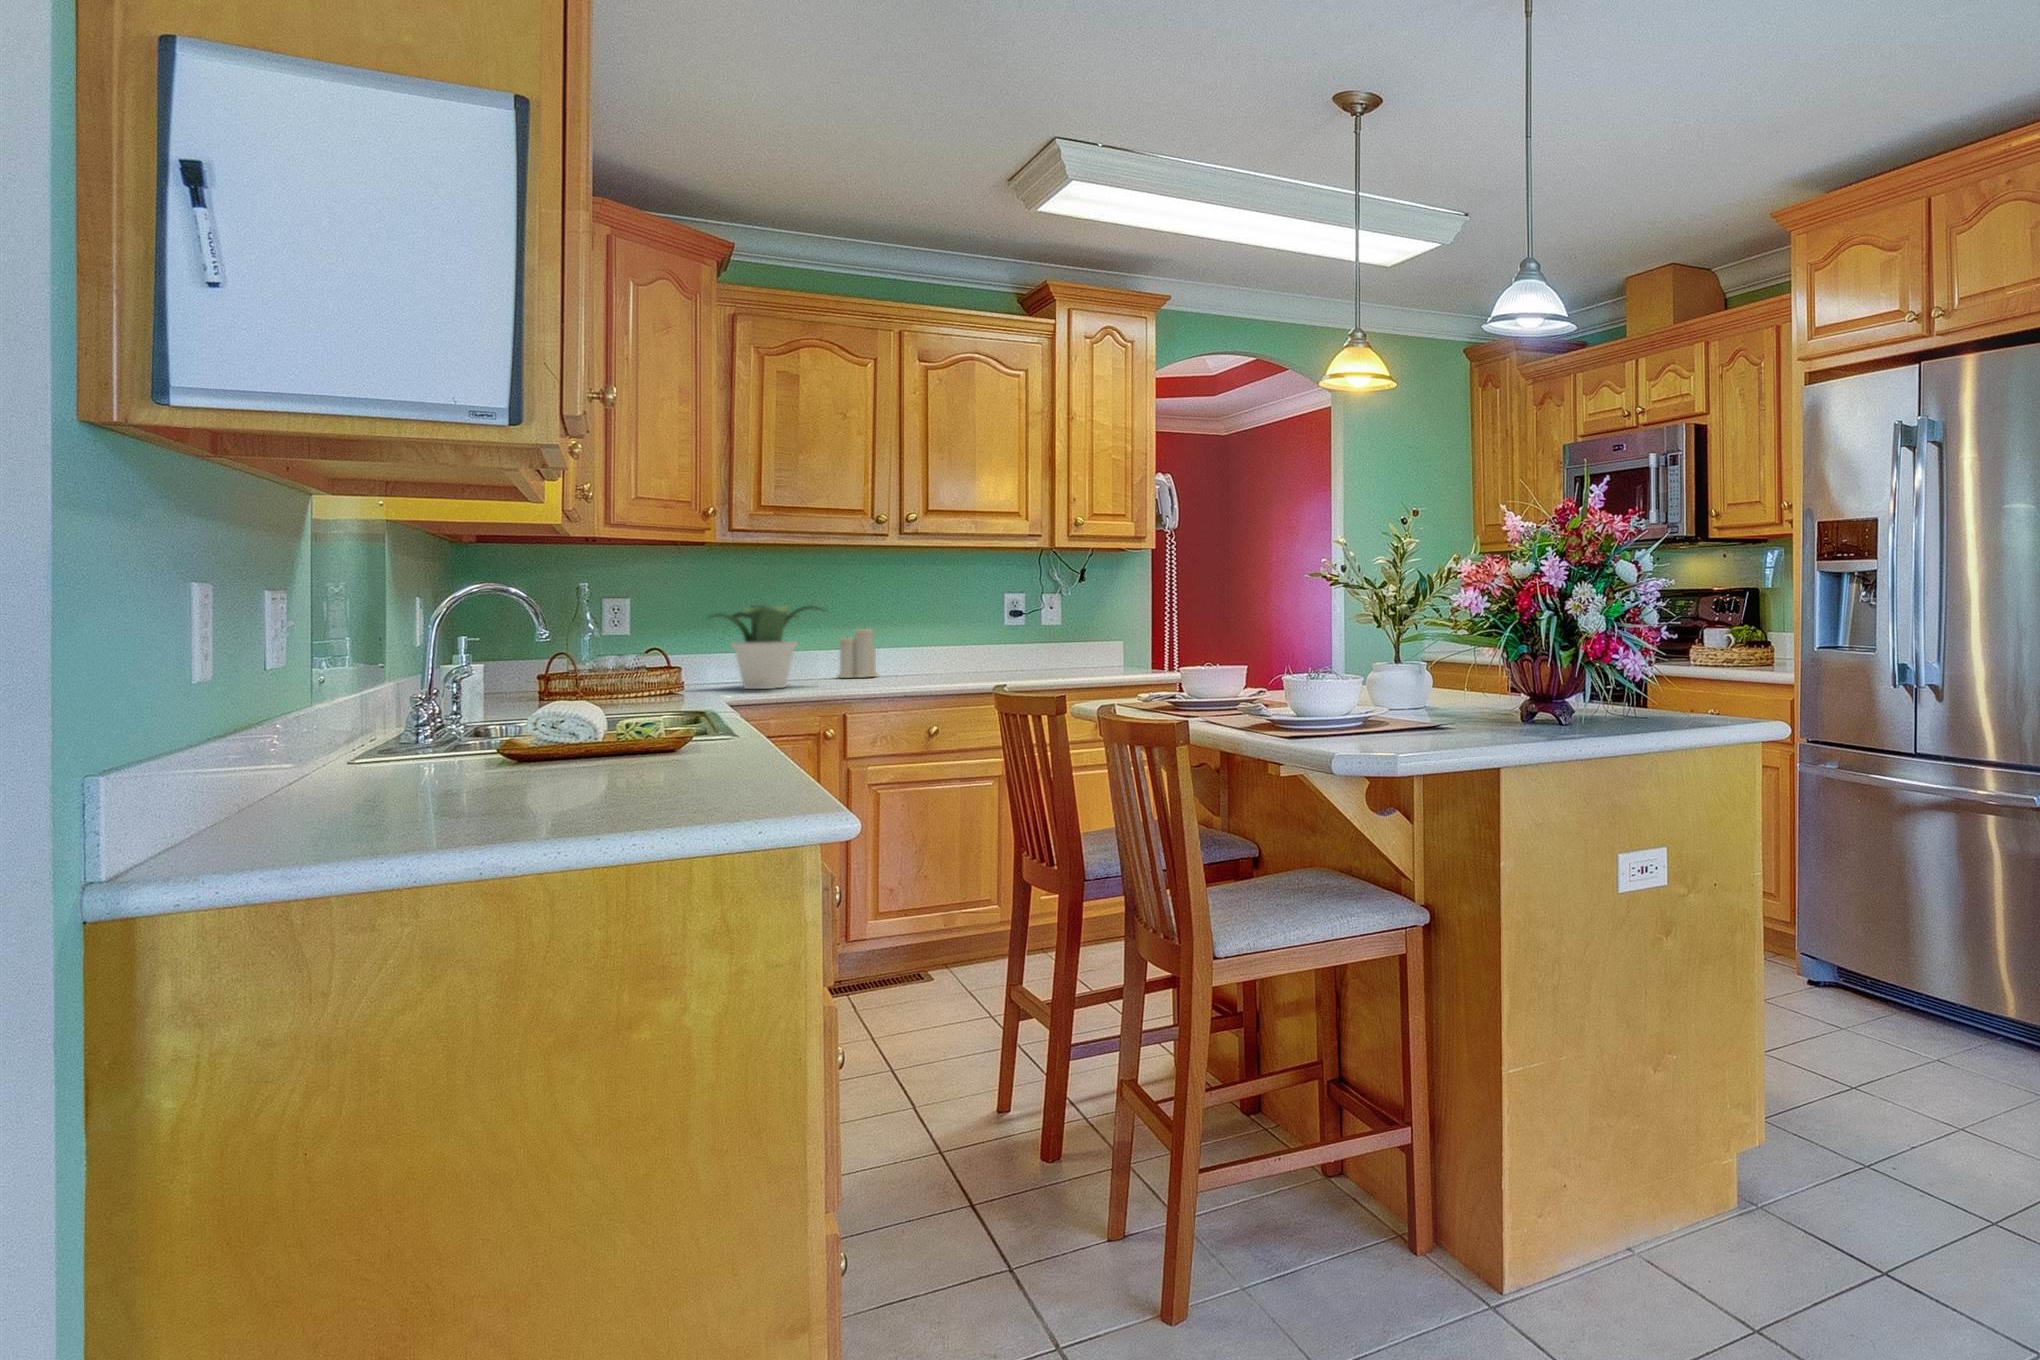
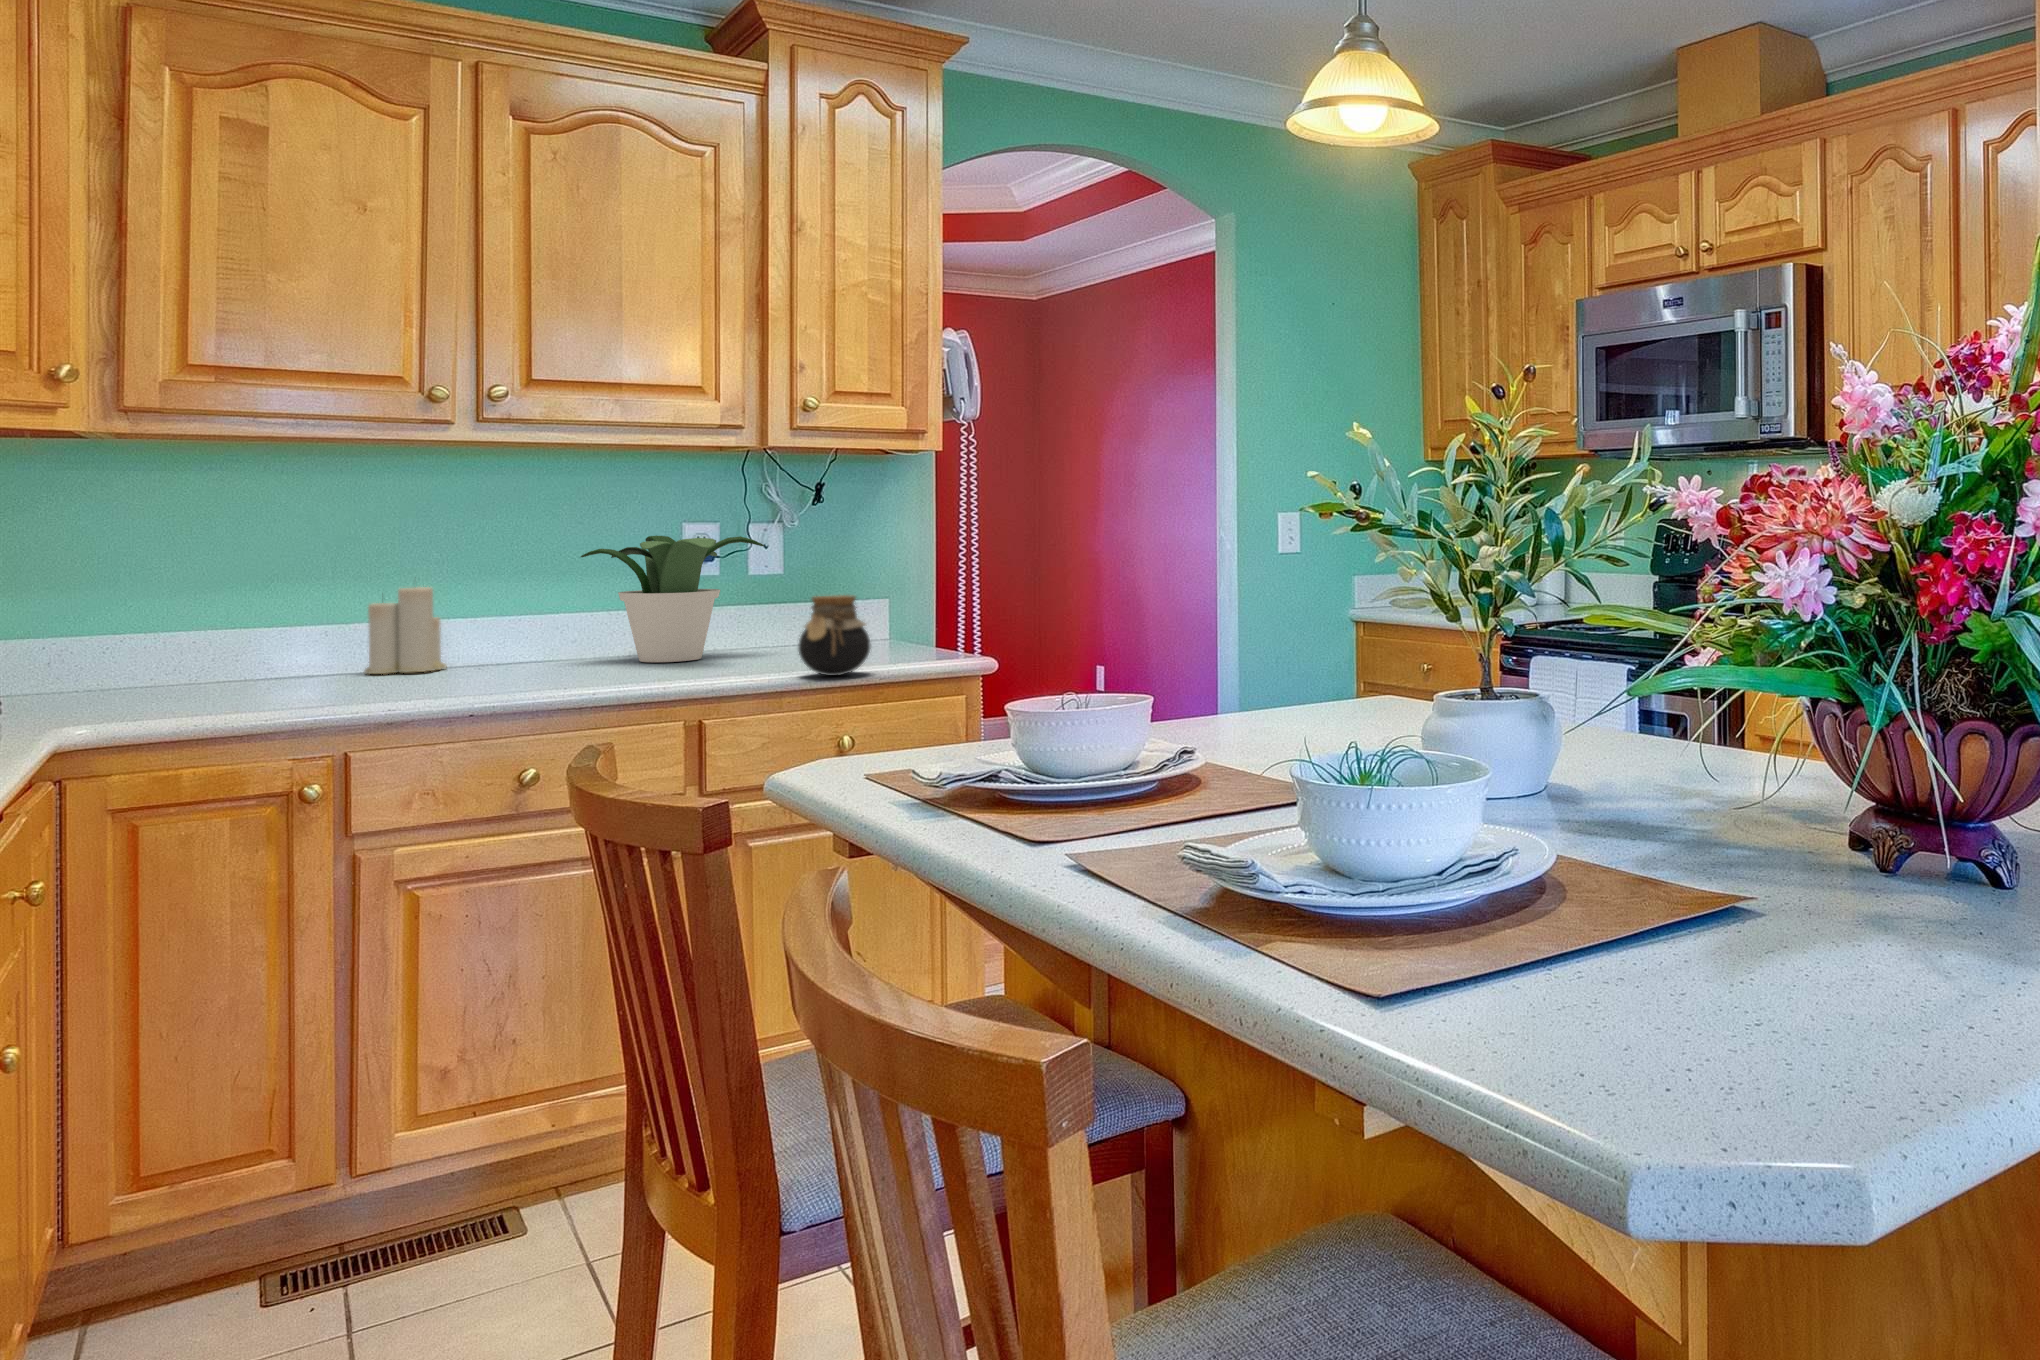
potted plant: present [711,605,823,689] -> present [581,536,764,662]
jar: none [1075,633,1116,680] -> present [799,595,870,676]

